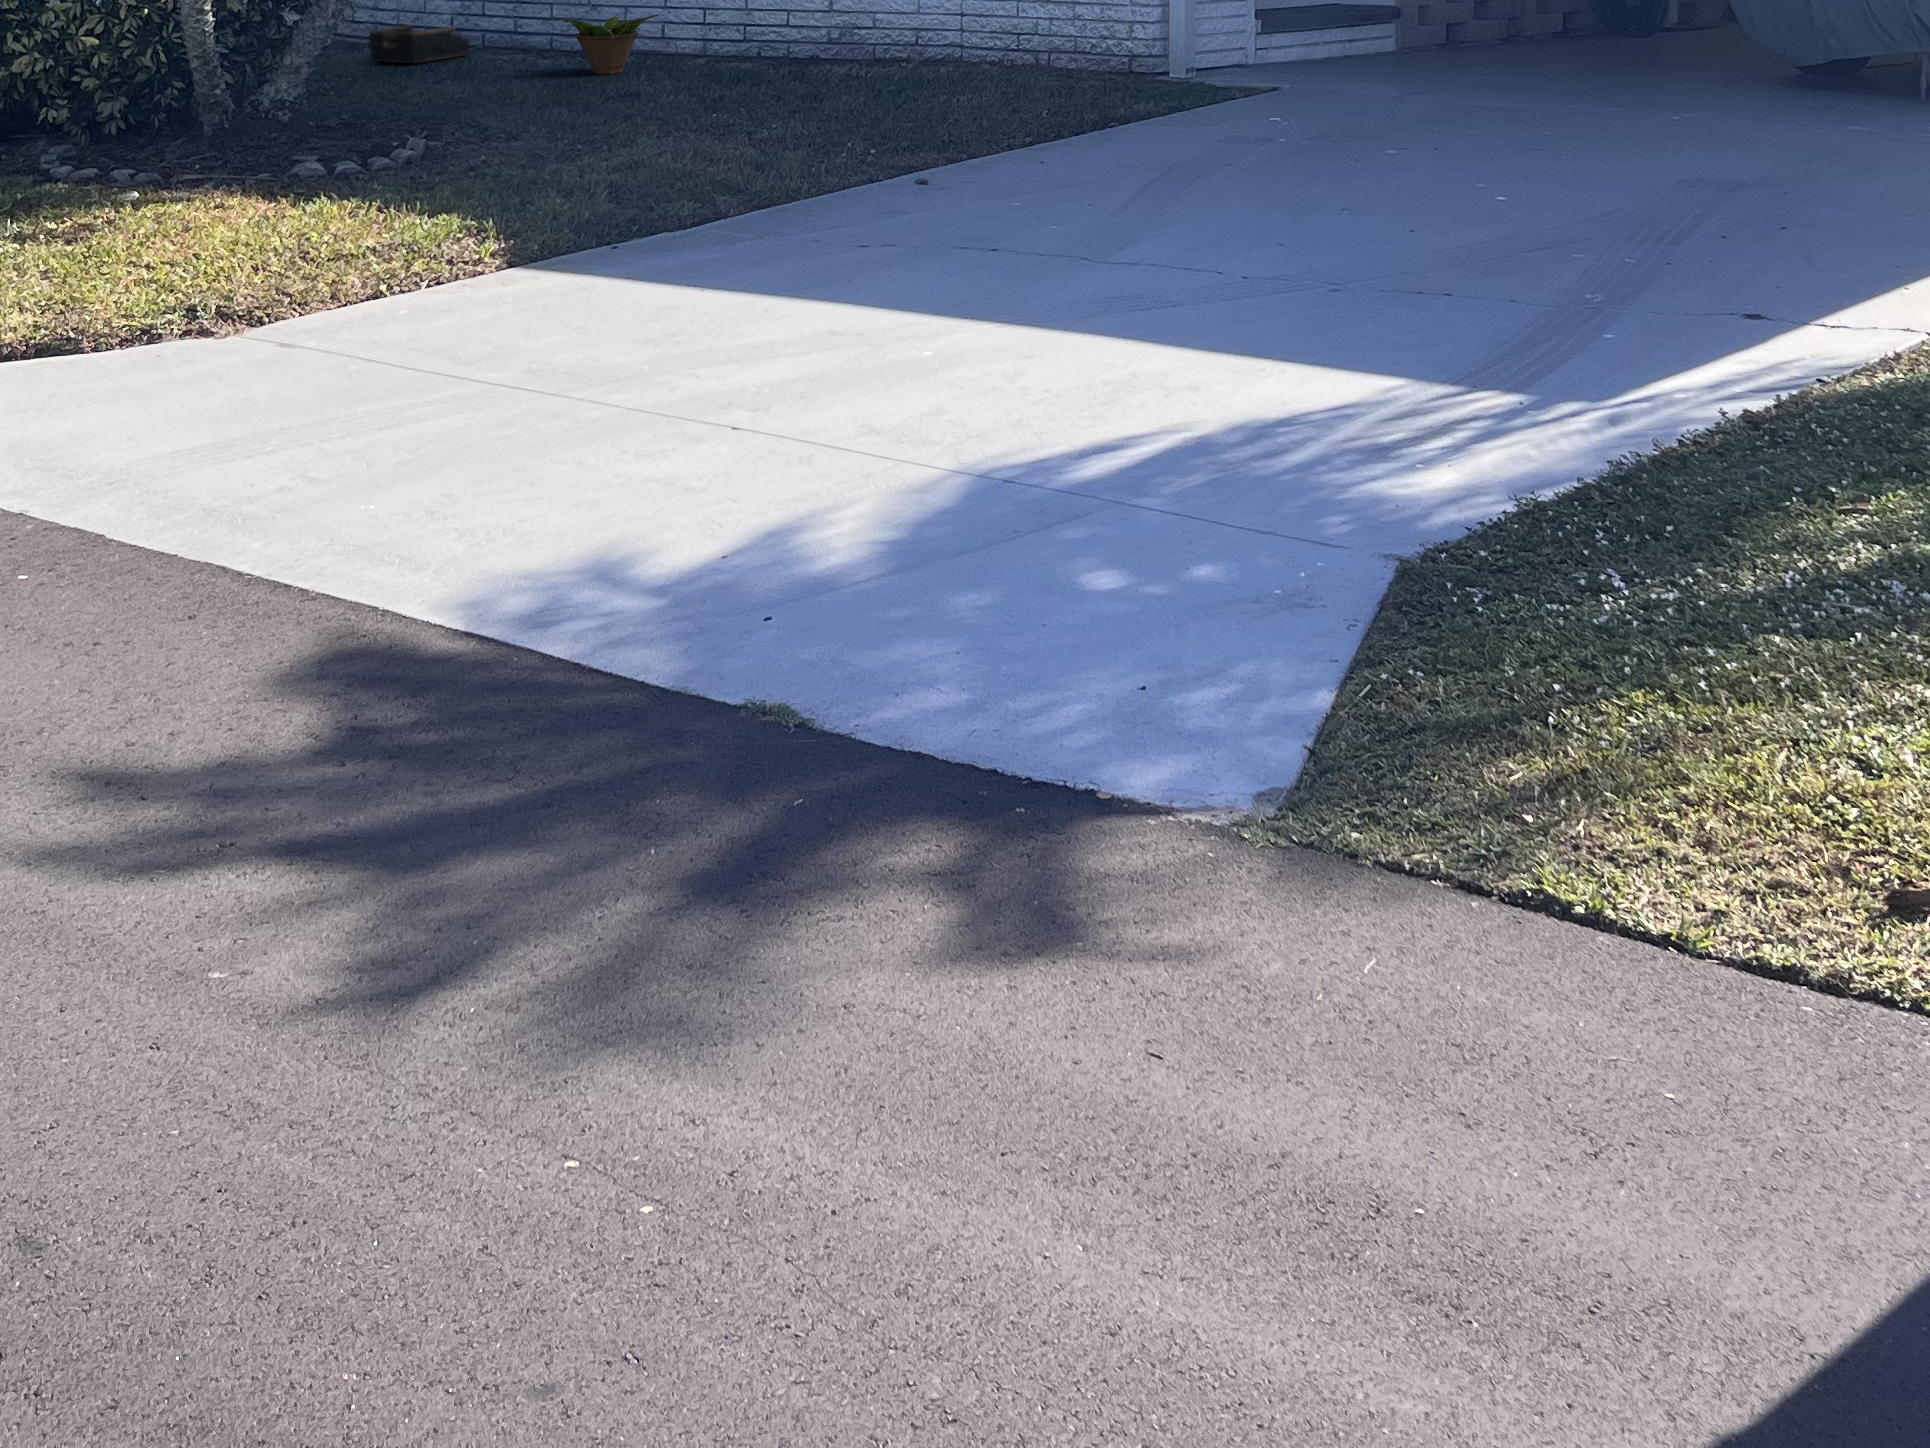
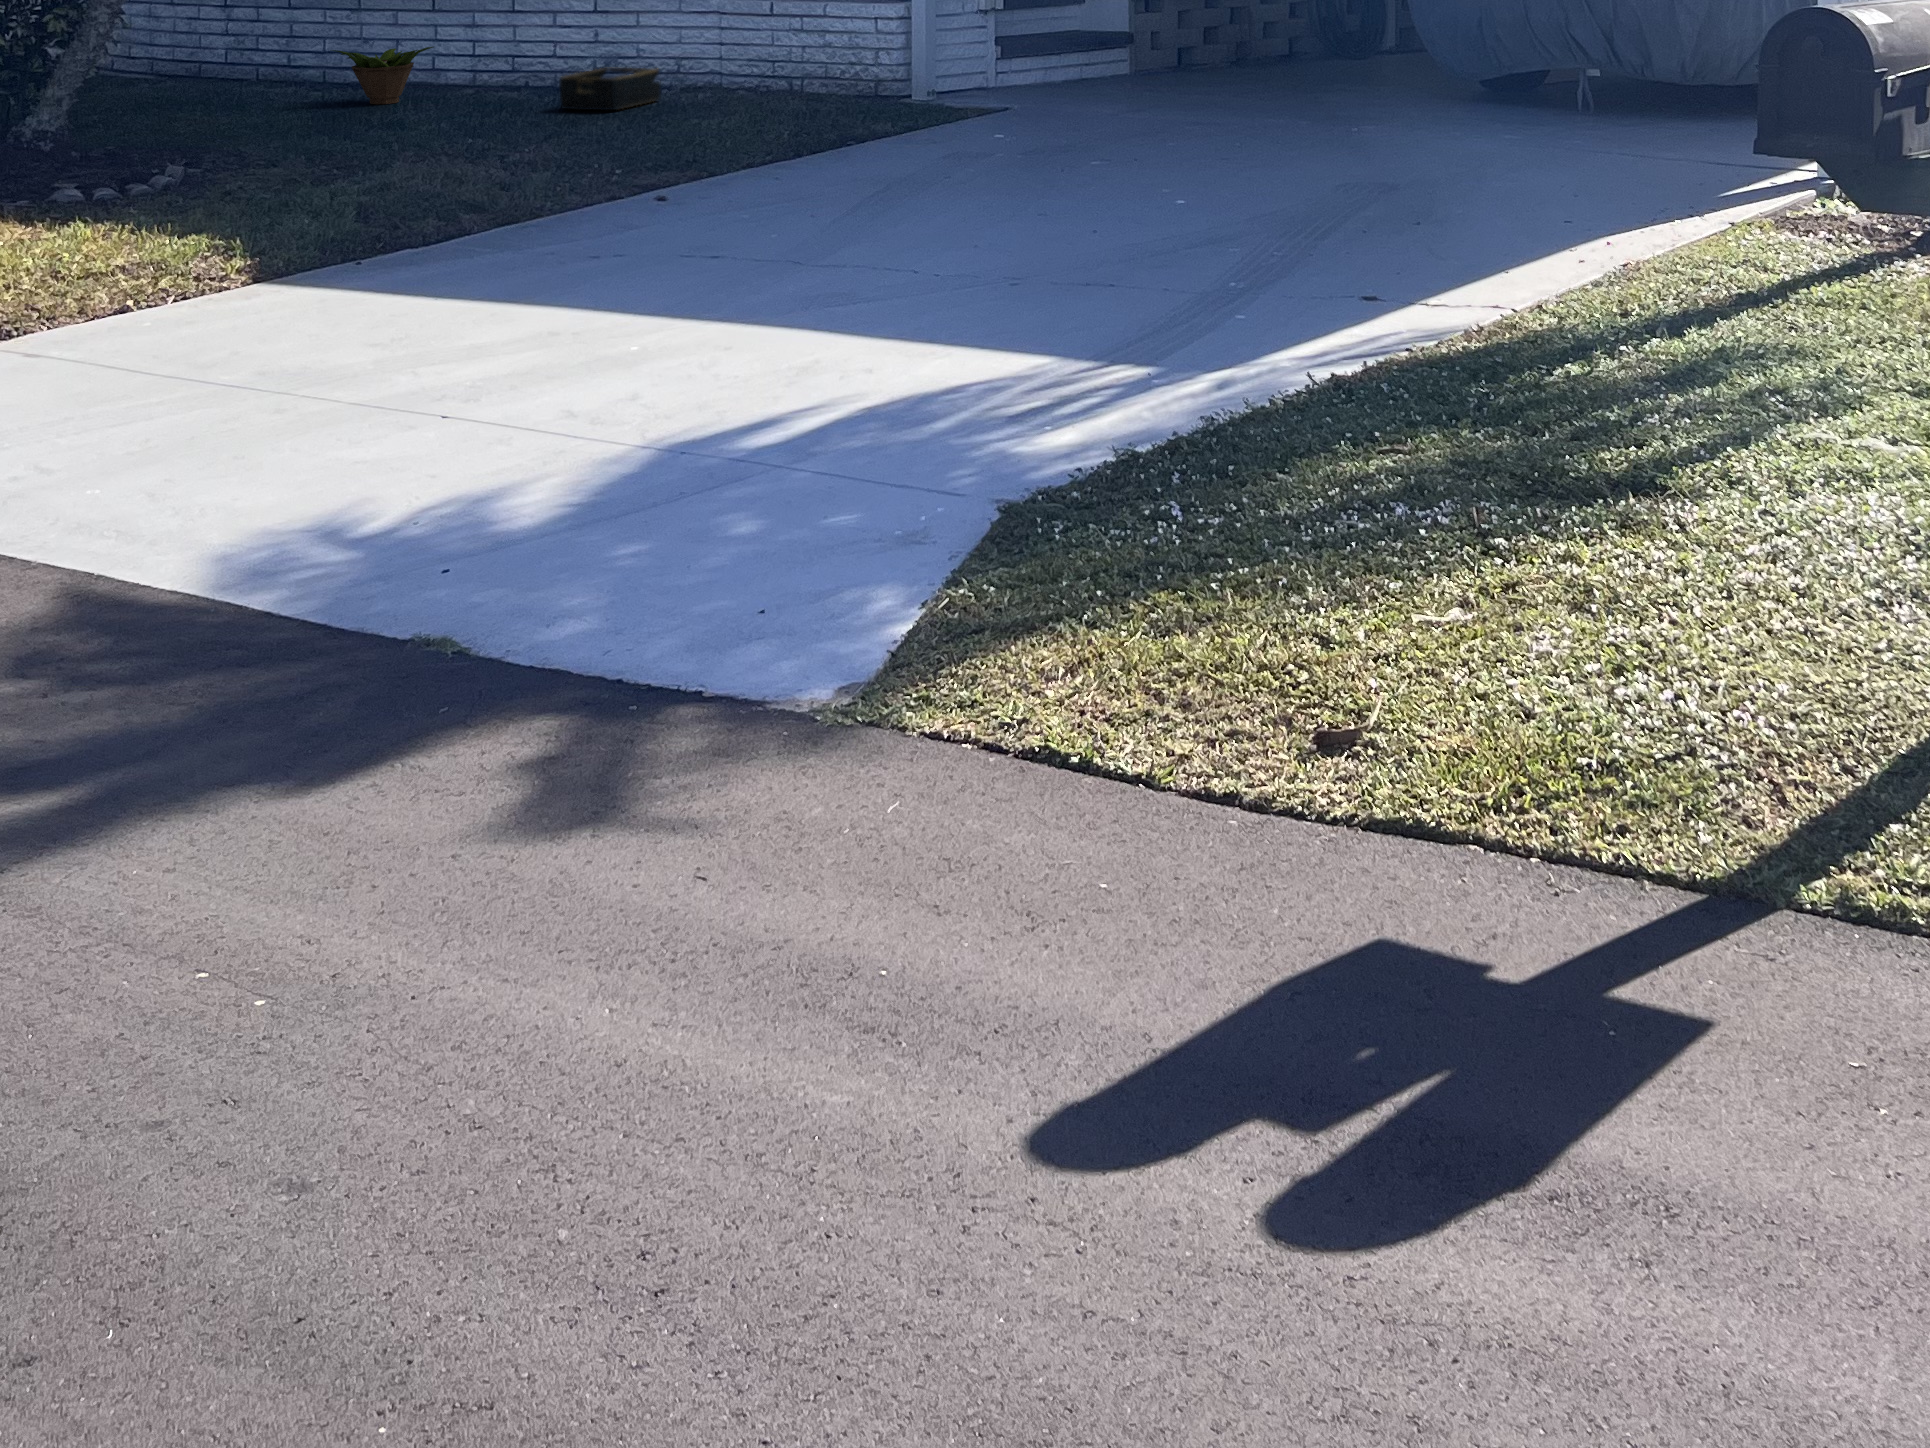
basket: present [369,25,469,63] -> present [559,67,661,110]

